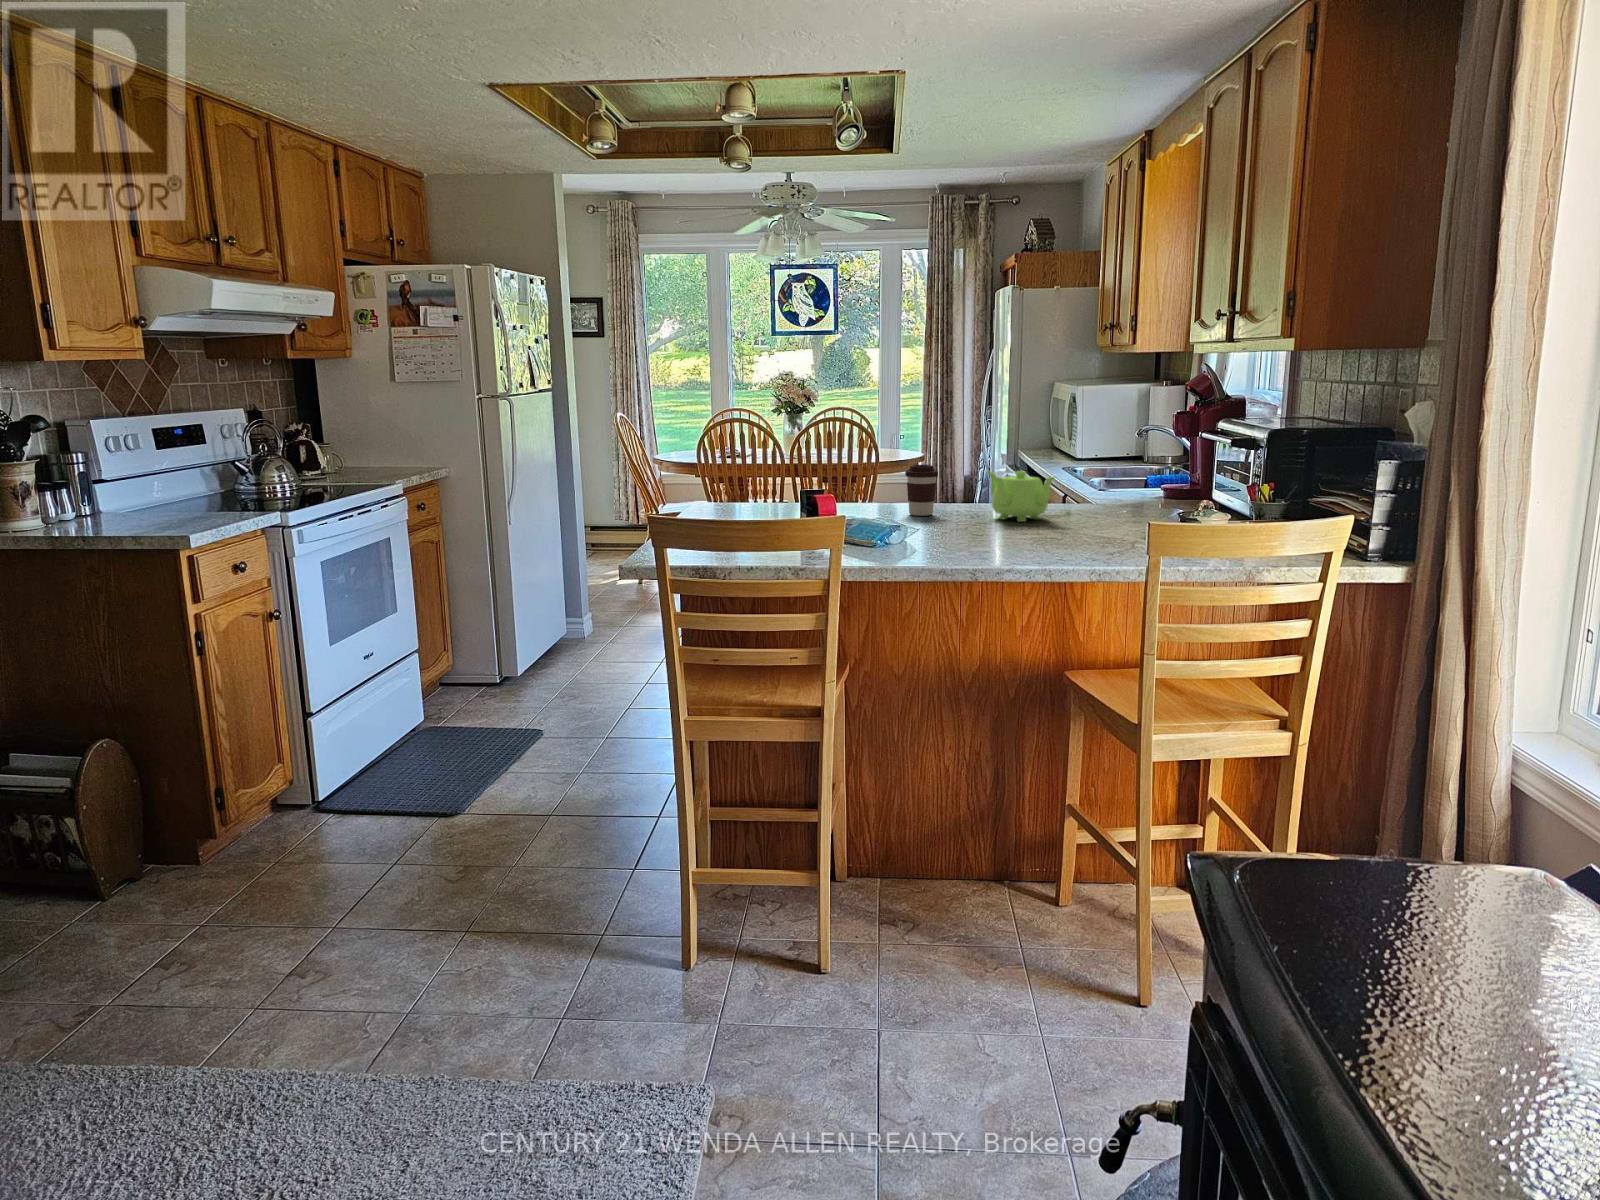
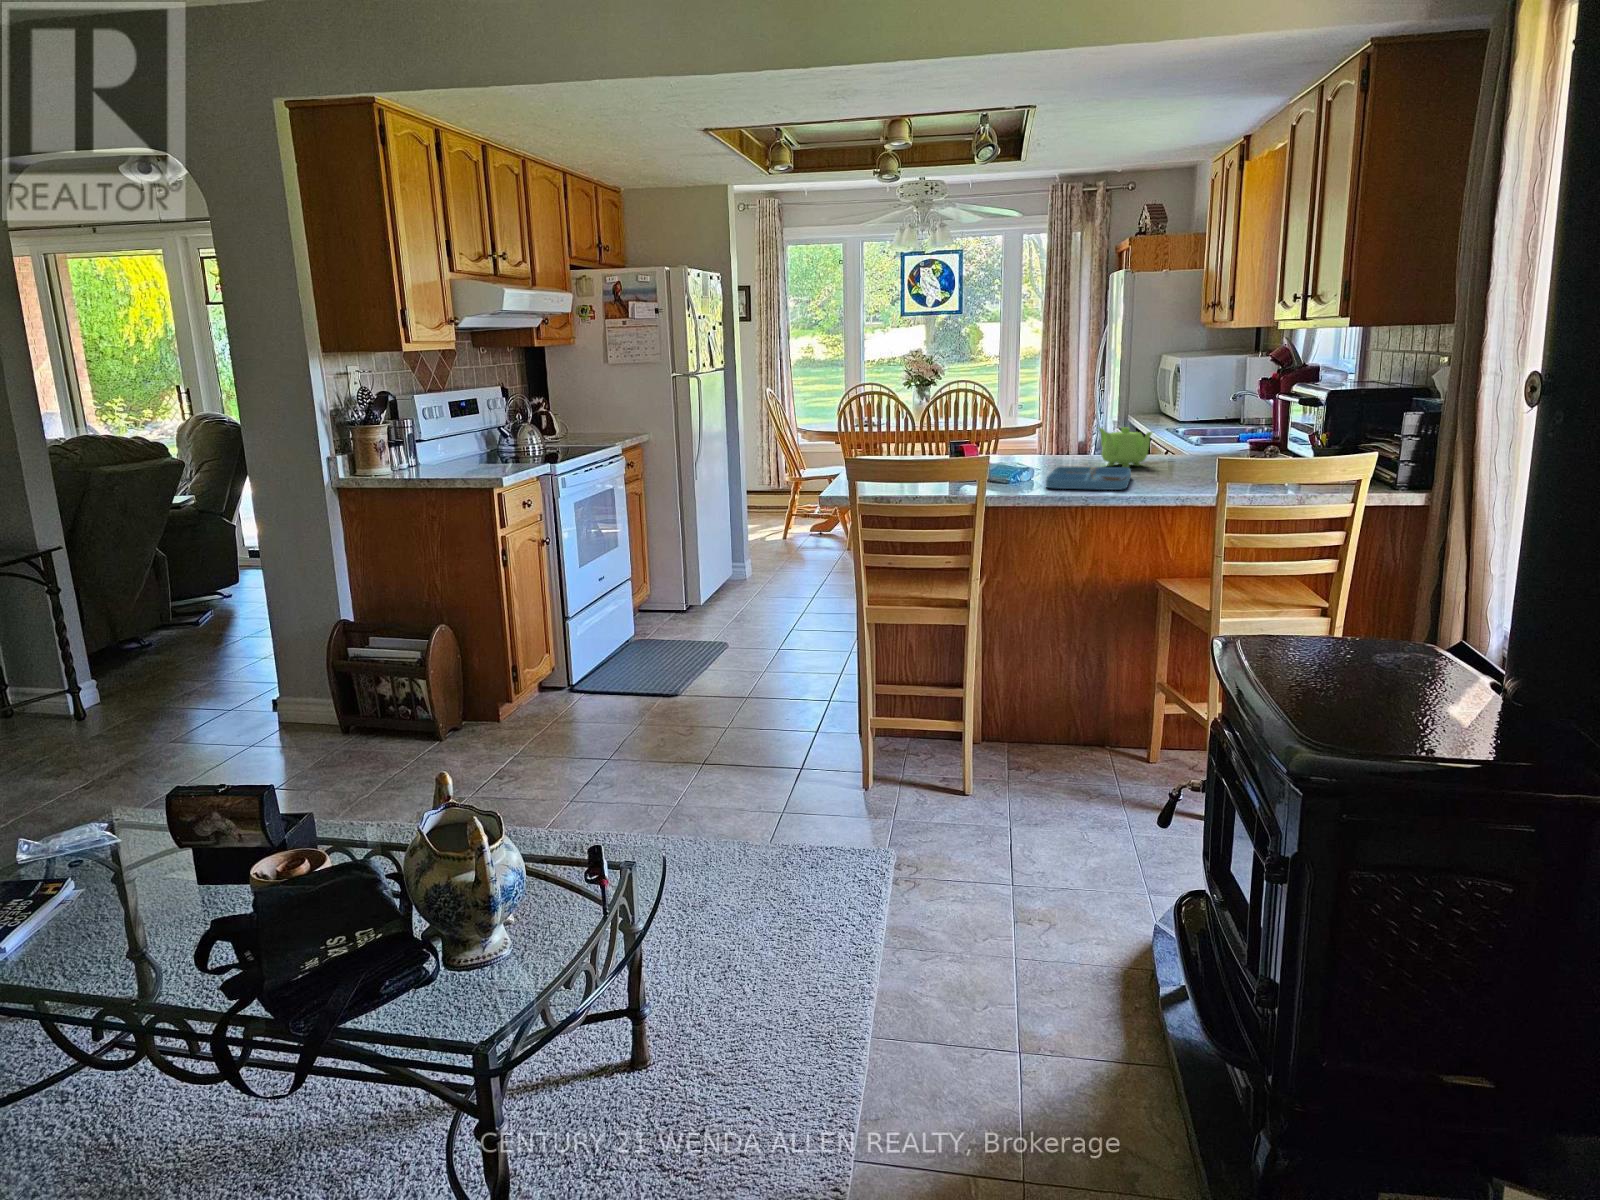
coffee cup: present [905,465,938,516] -> none [1031,424,1058,464]
tray: none [922,522,1030,557] -> present [1046,466,1131,490]

